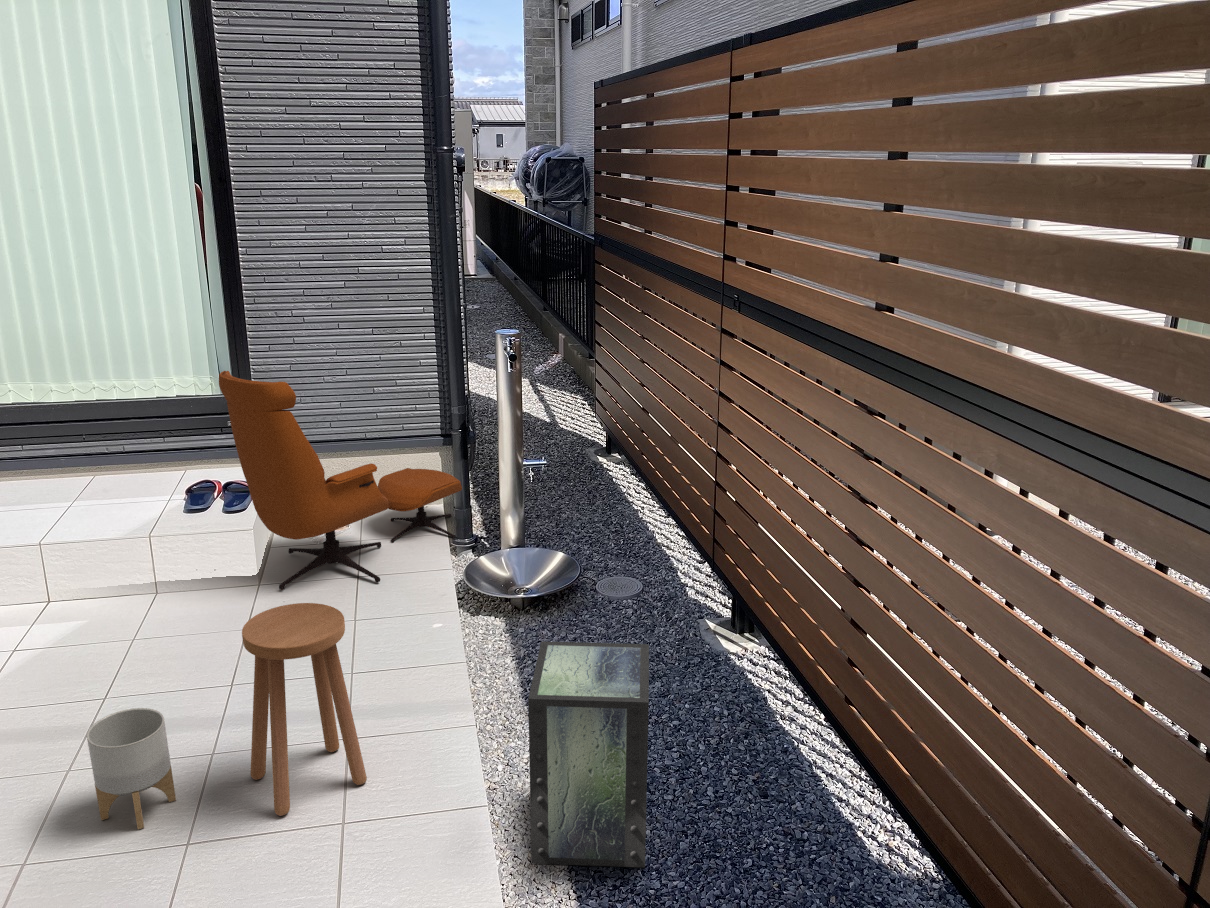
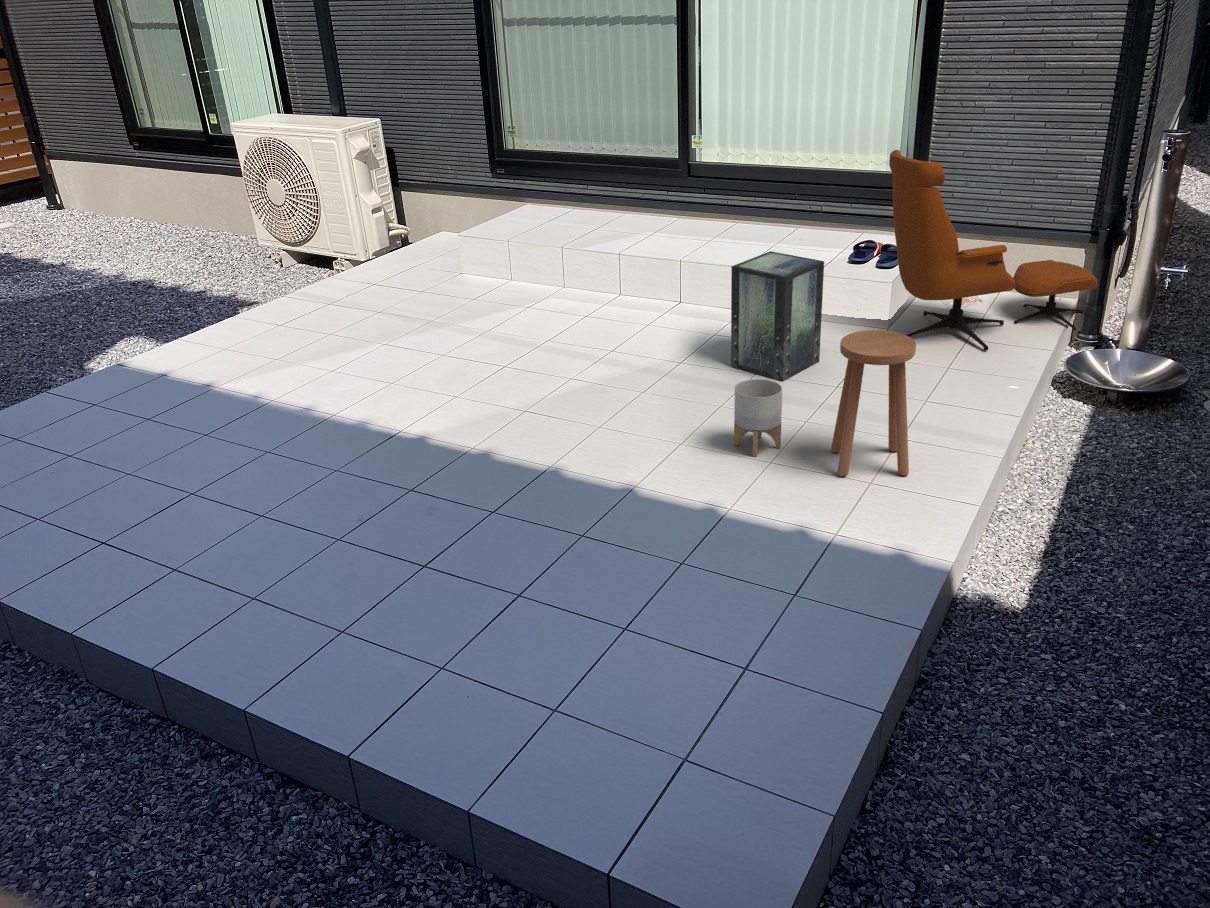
storage box: present [528,641,649,868] -> present [731,251,824,381]

